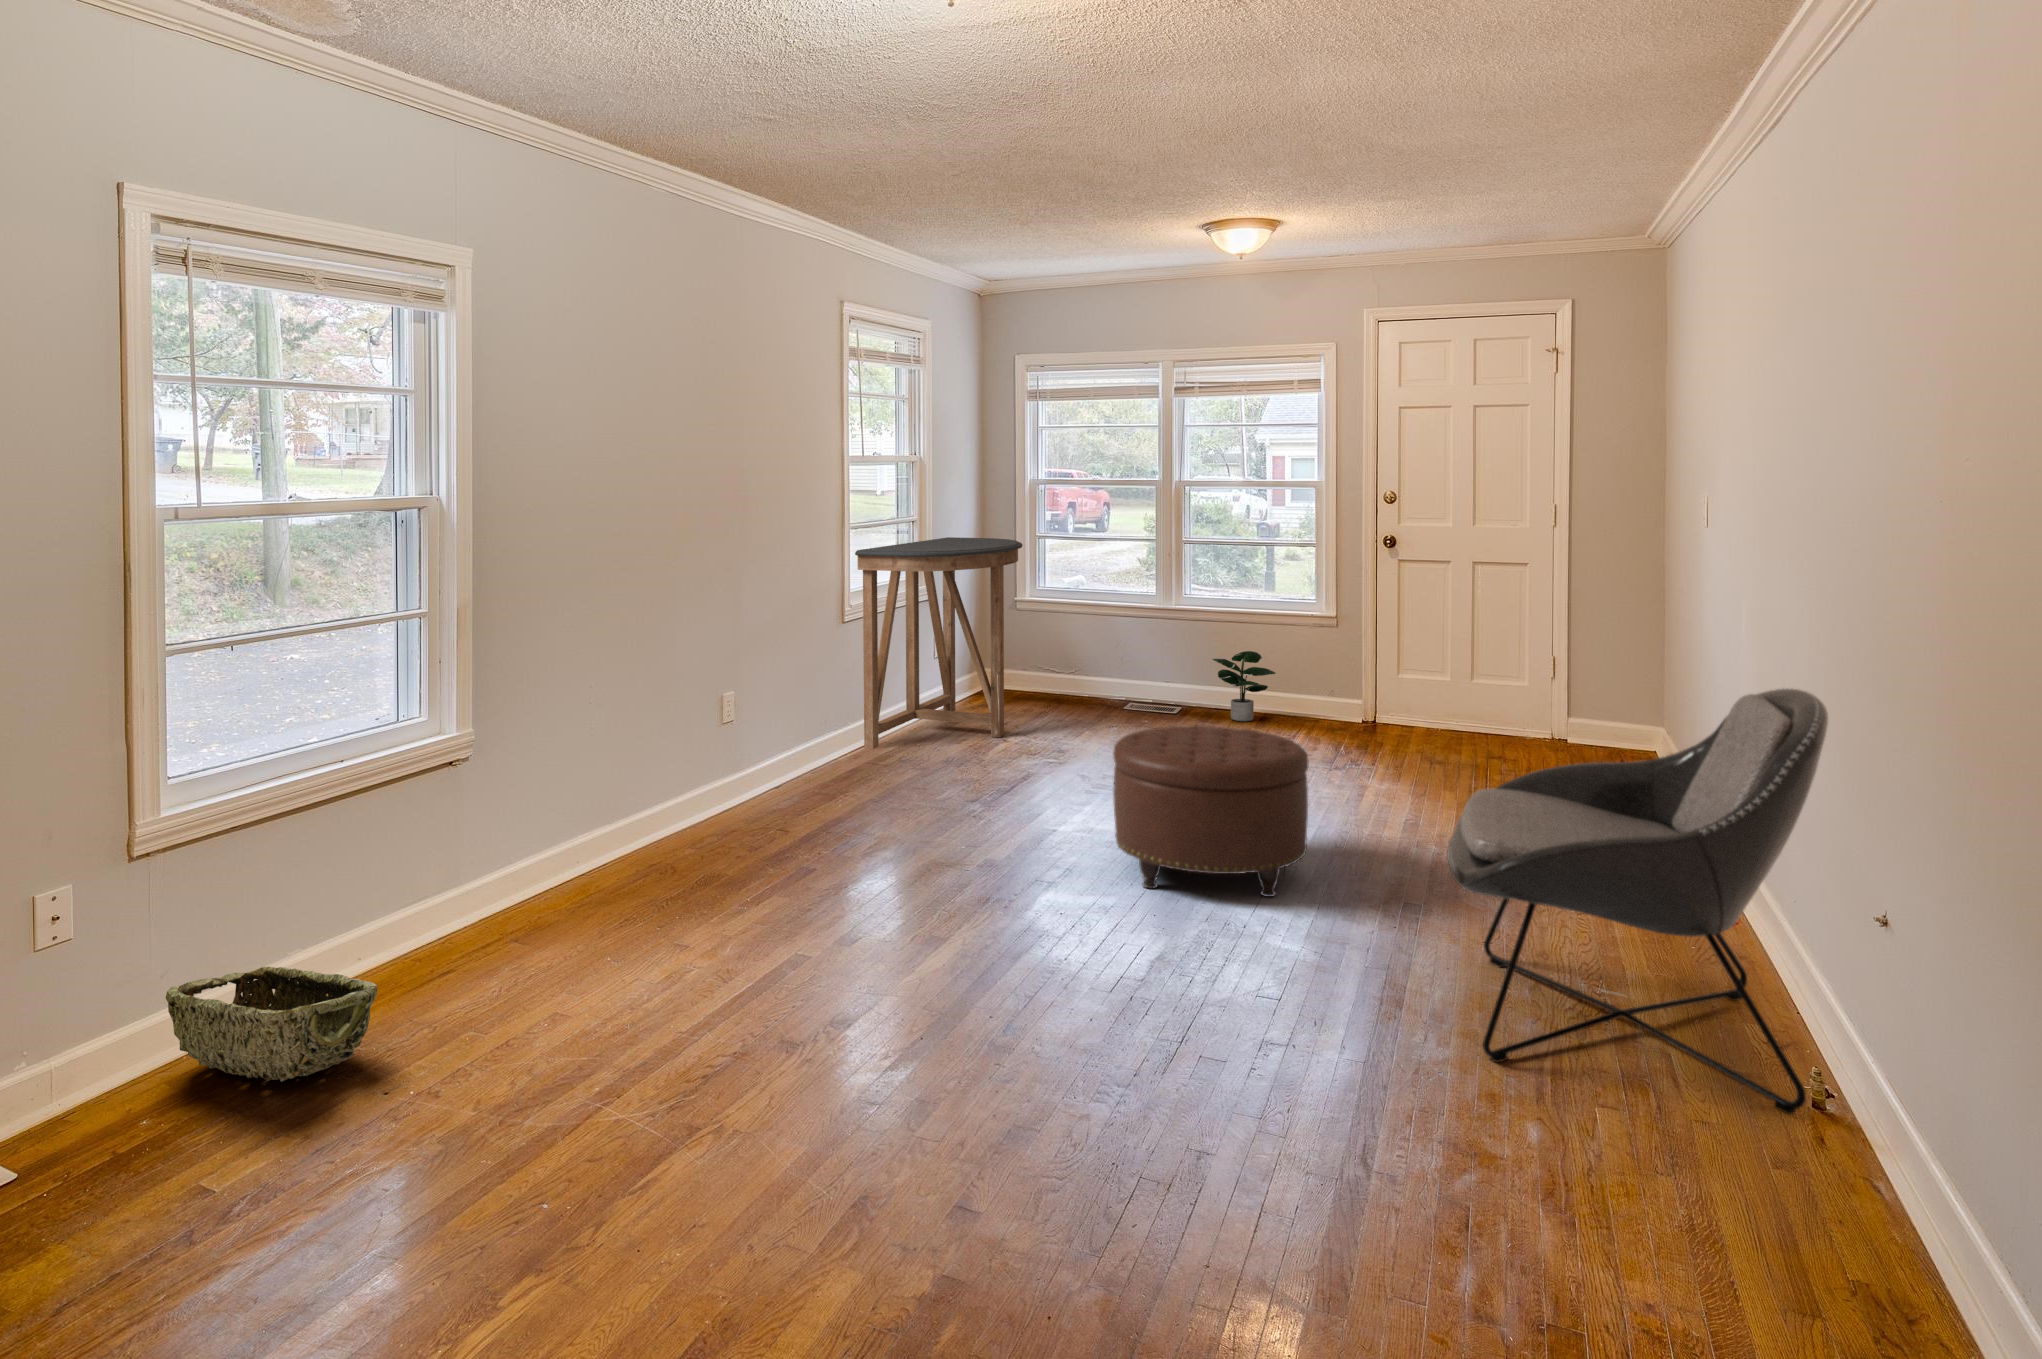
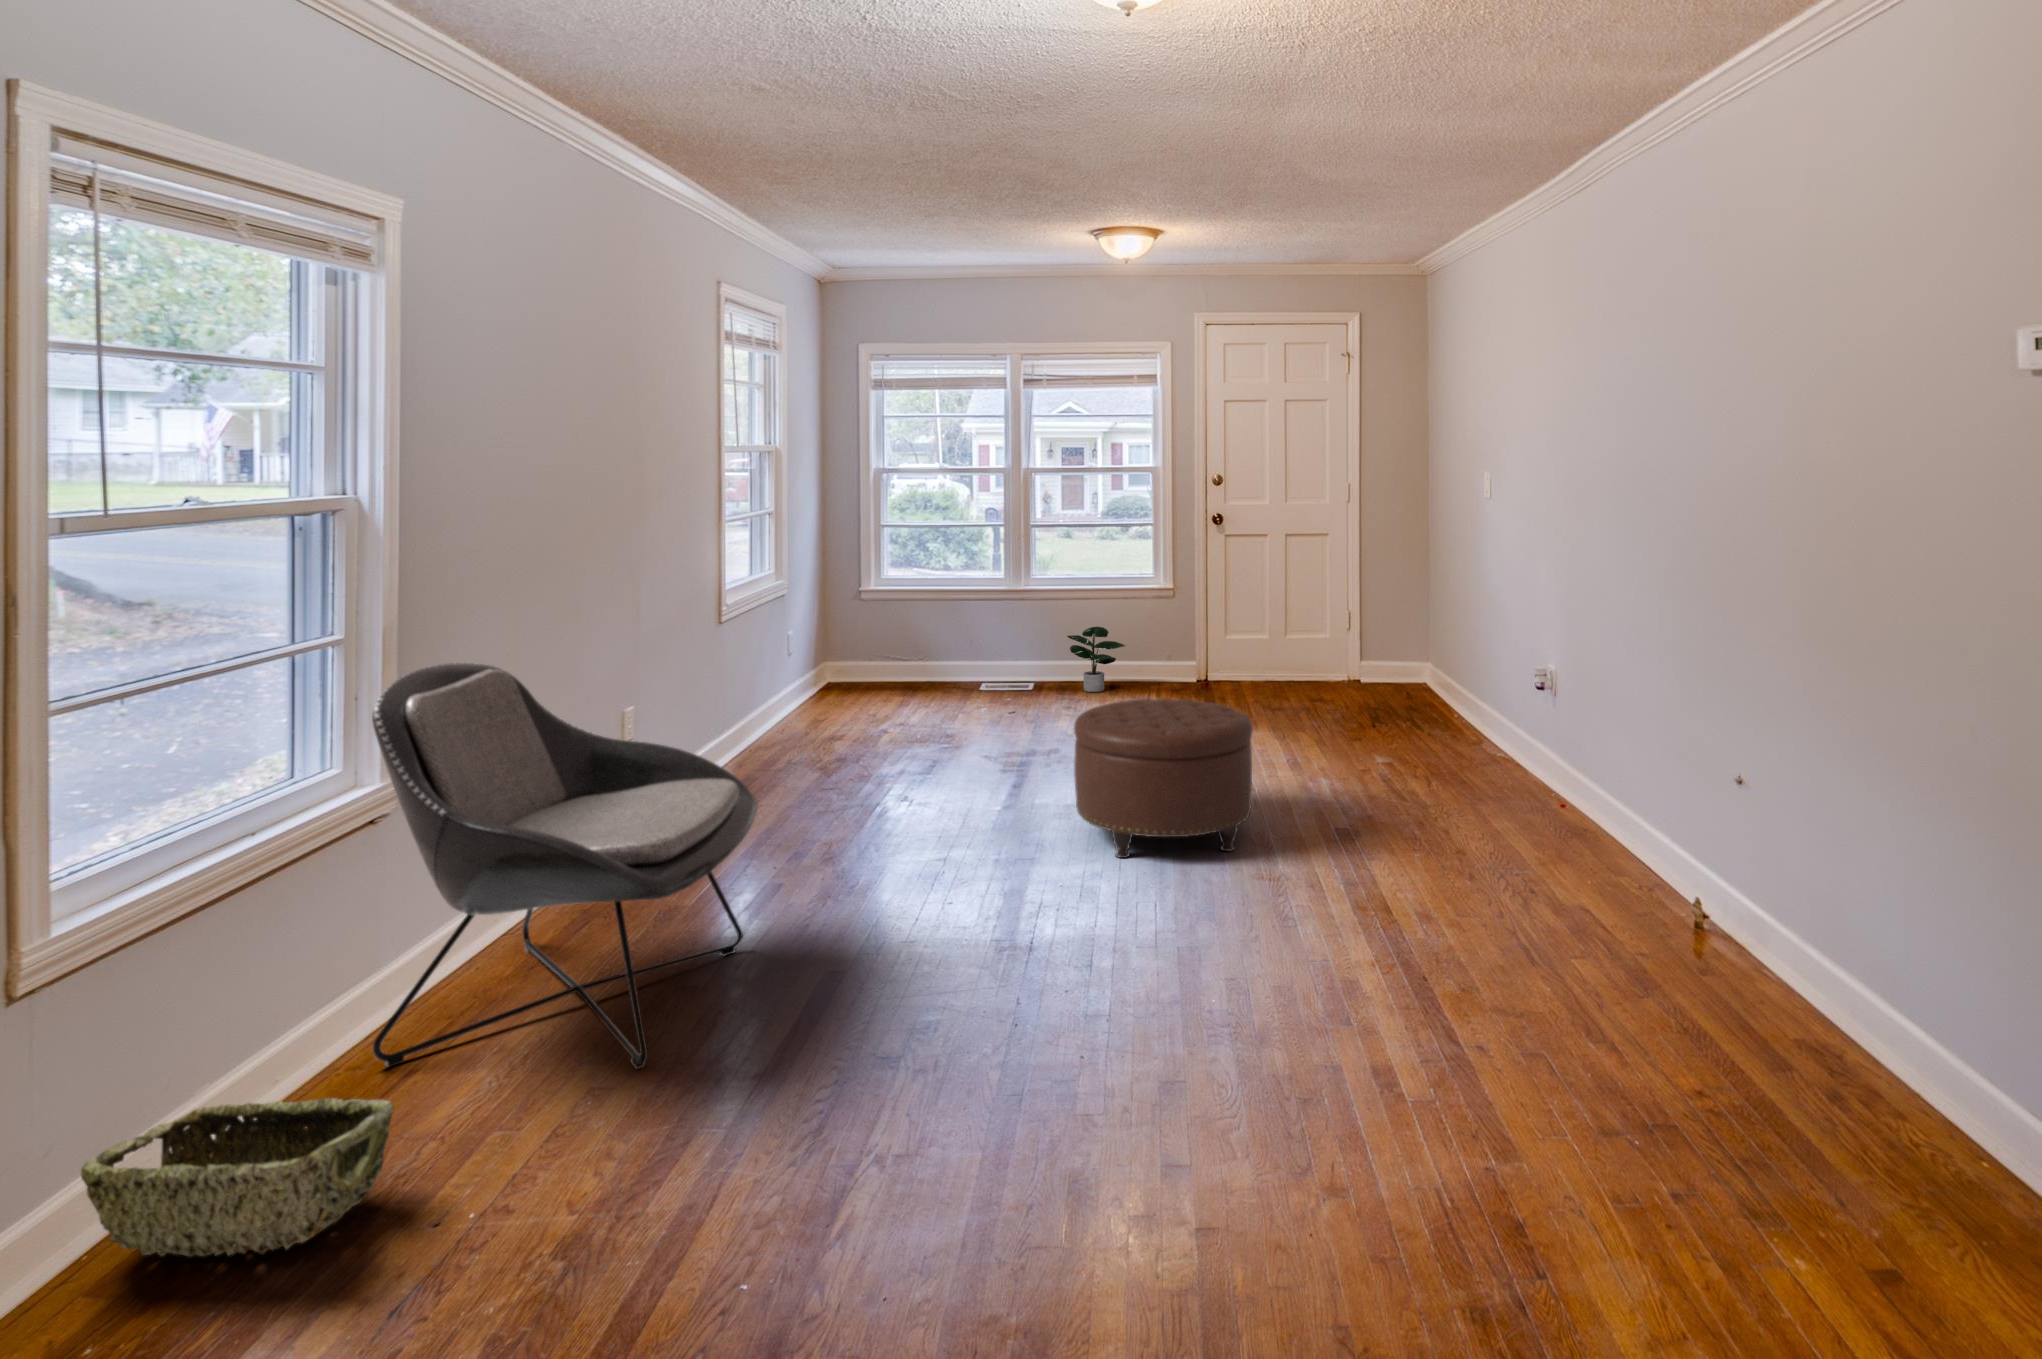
console table: present [855,537,1023,749] -> none [737,528,895,751]
lounge chair: present [1447,688,1828,1115] -> present [372,663,757,1069]

